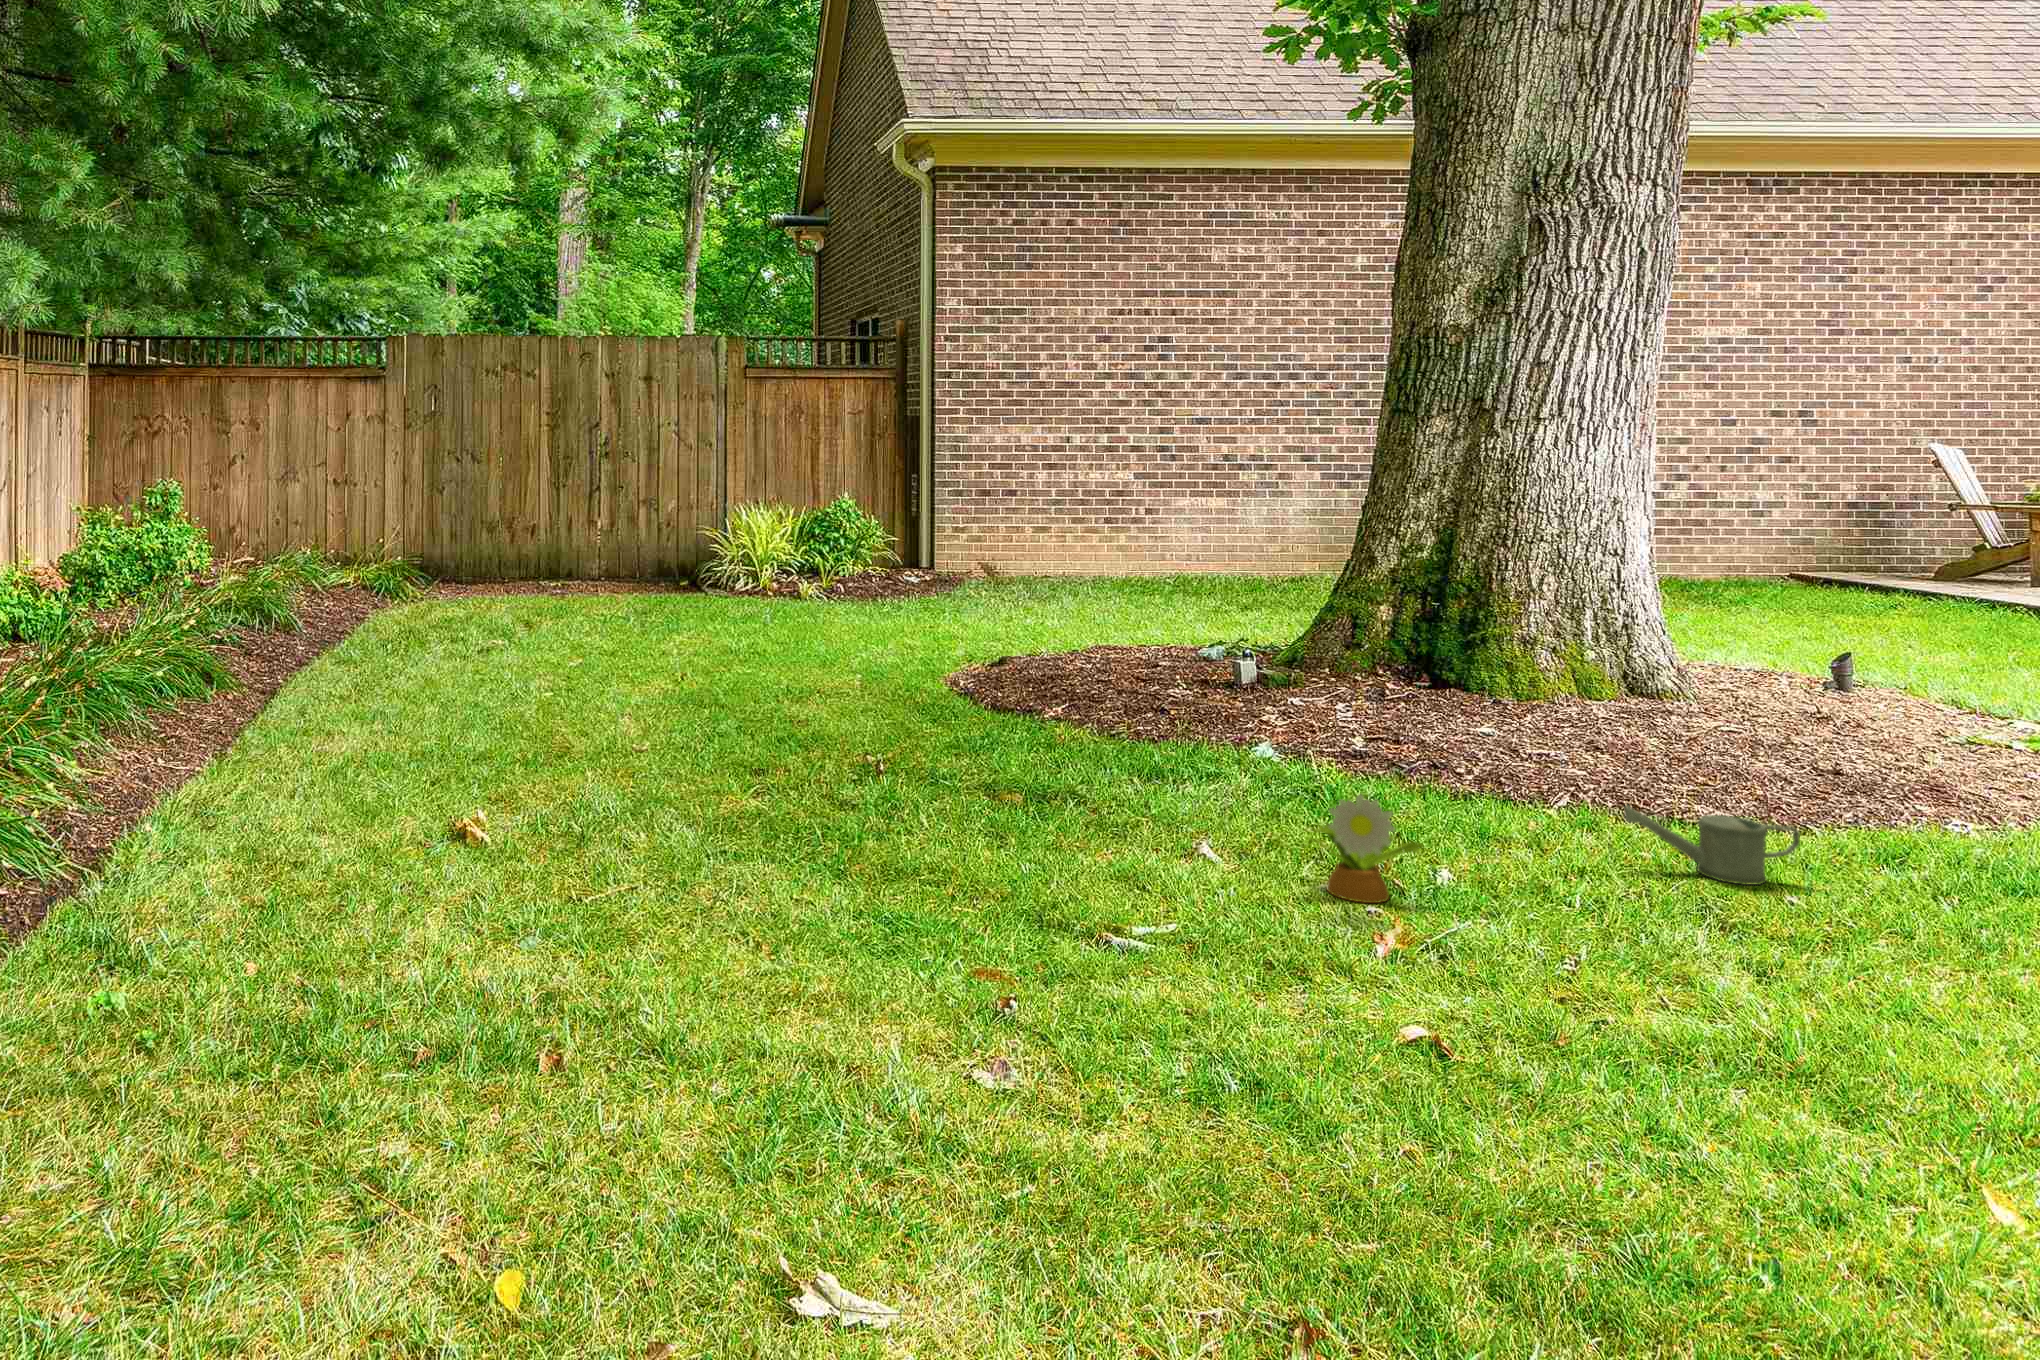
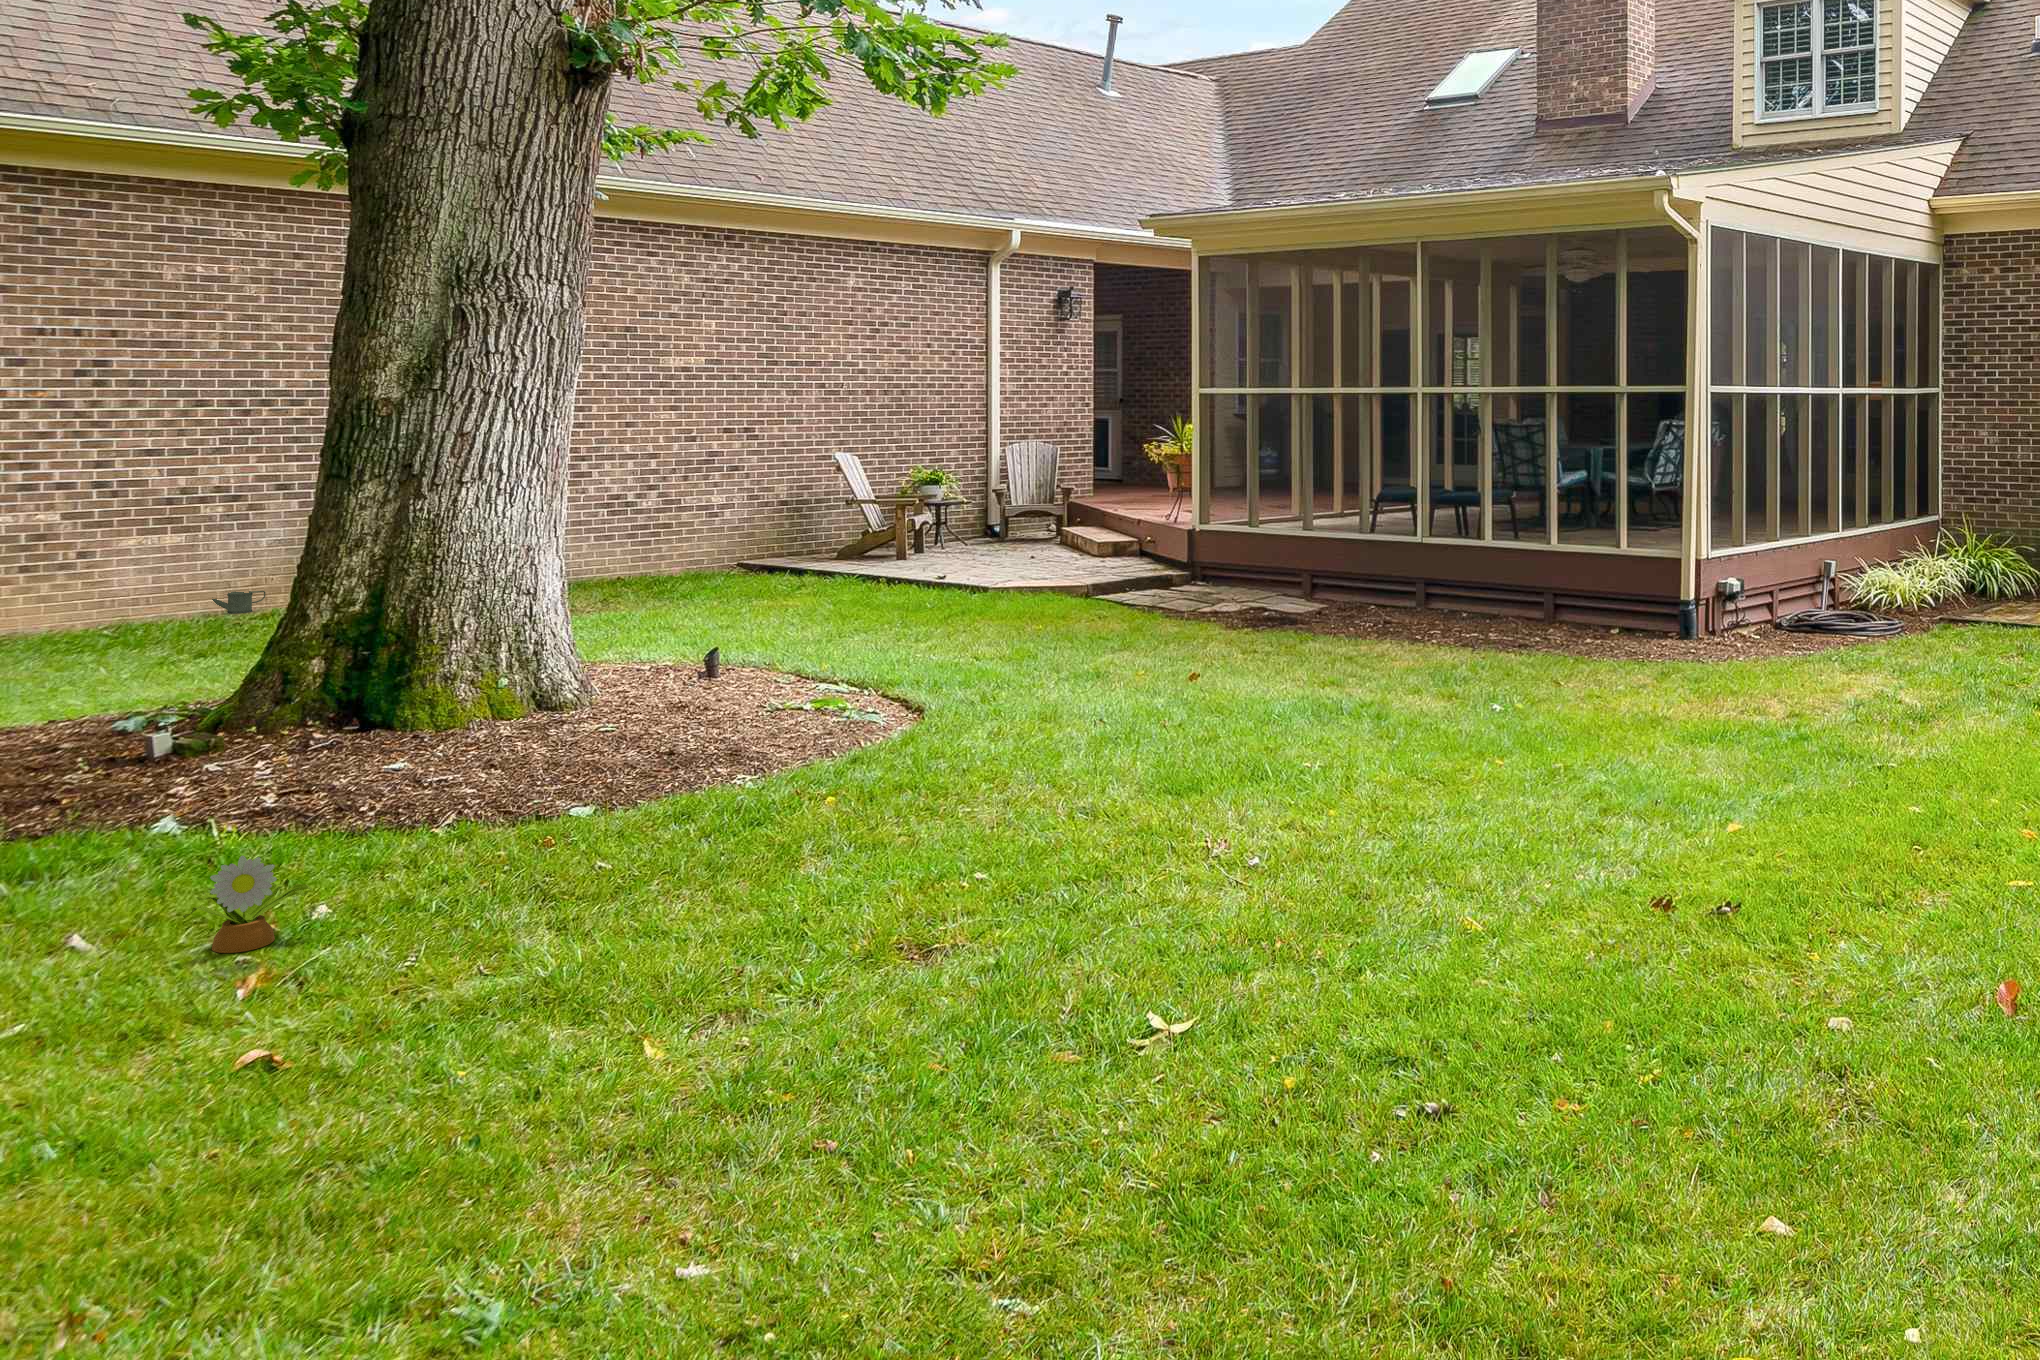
watering can: present [1624,805,1800,885] -> present [212,591,265,614]

